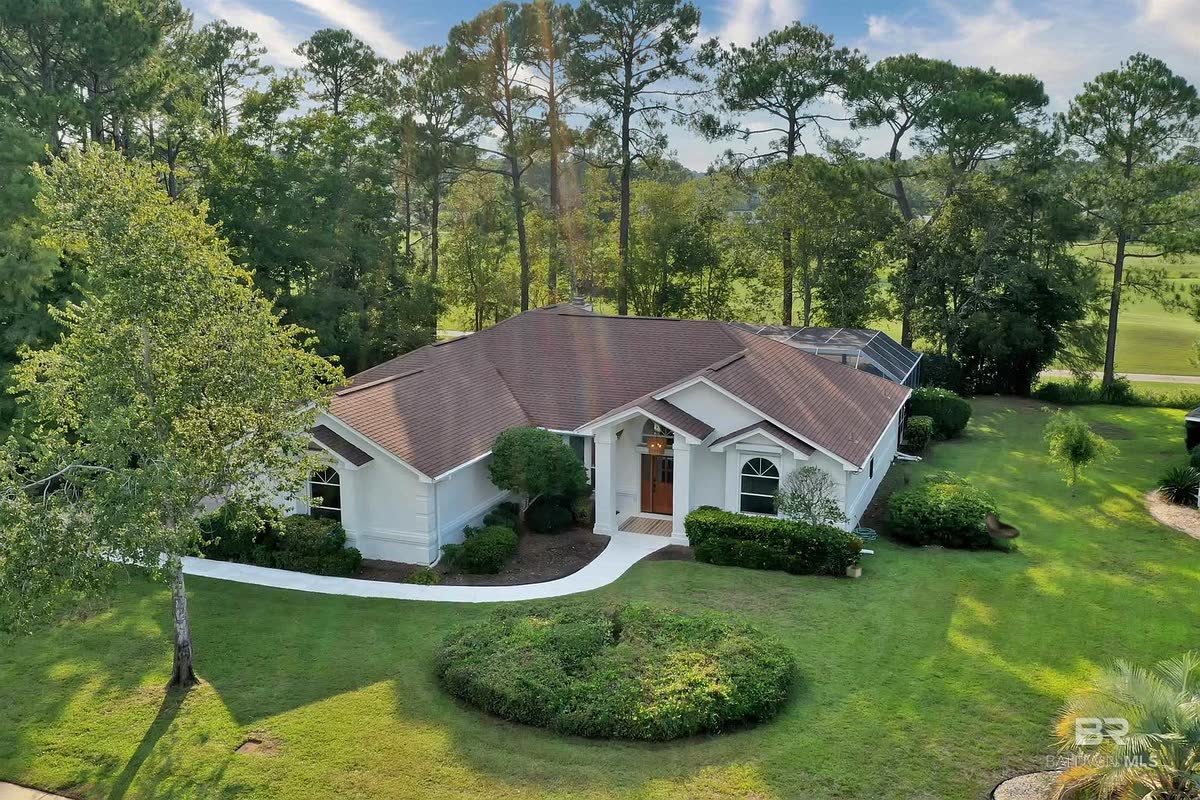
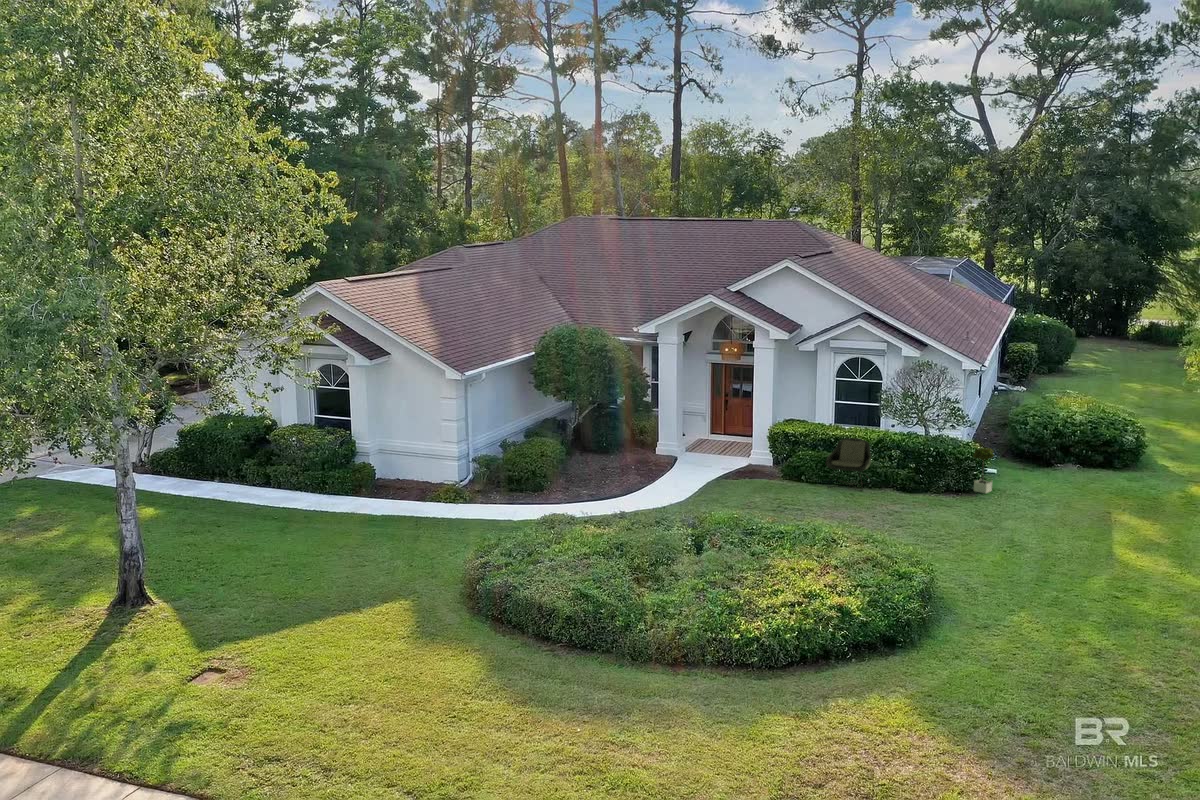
lounge chair: present [983,513,1020,554] -> present [826,438,871,491]

